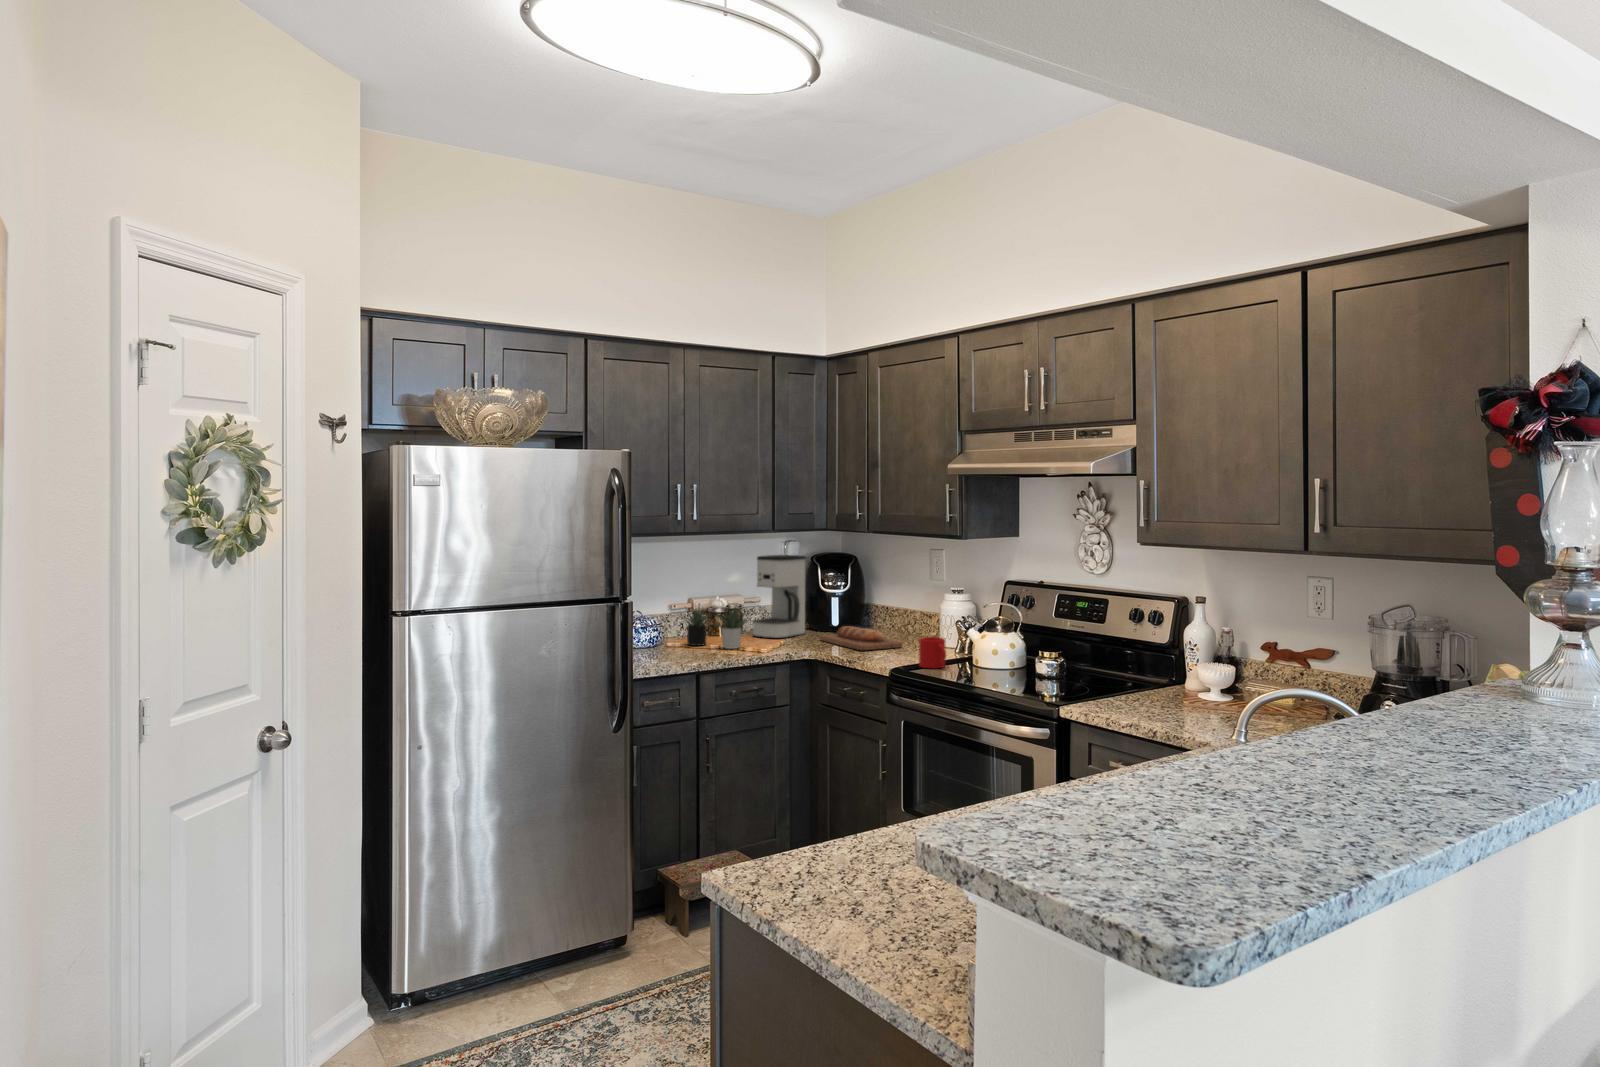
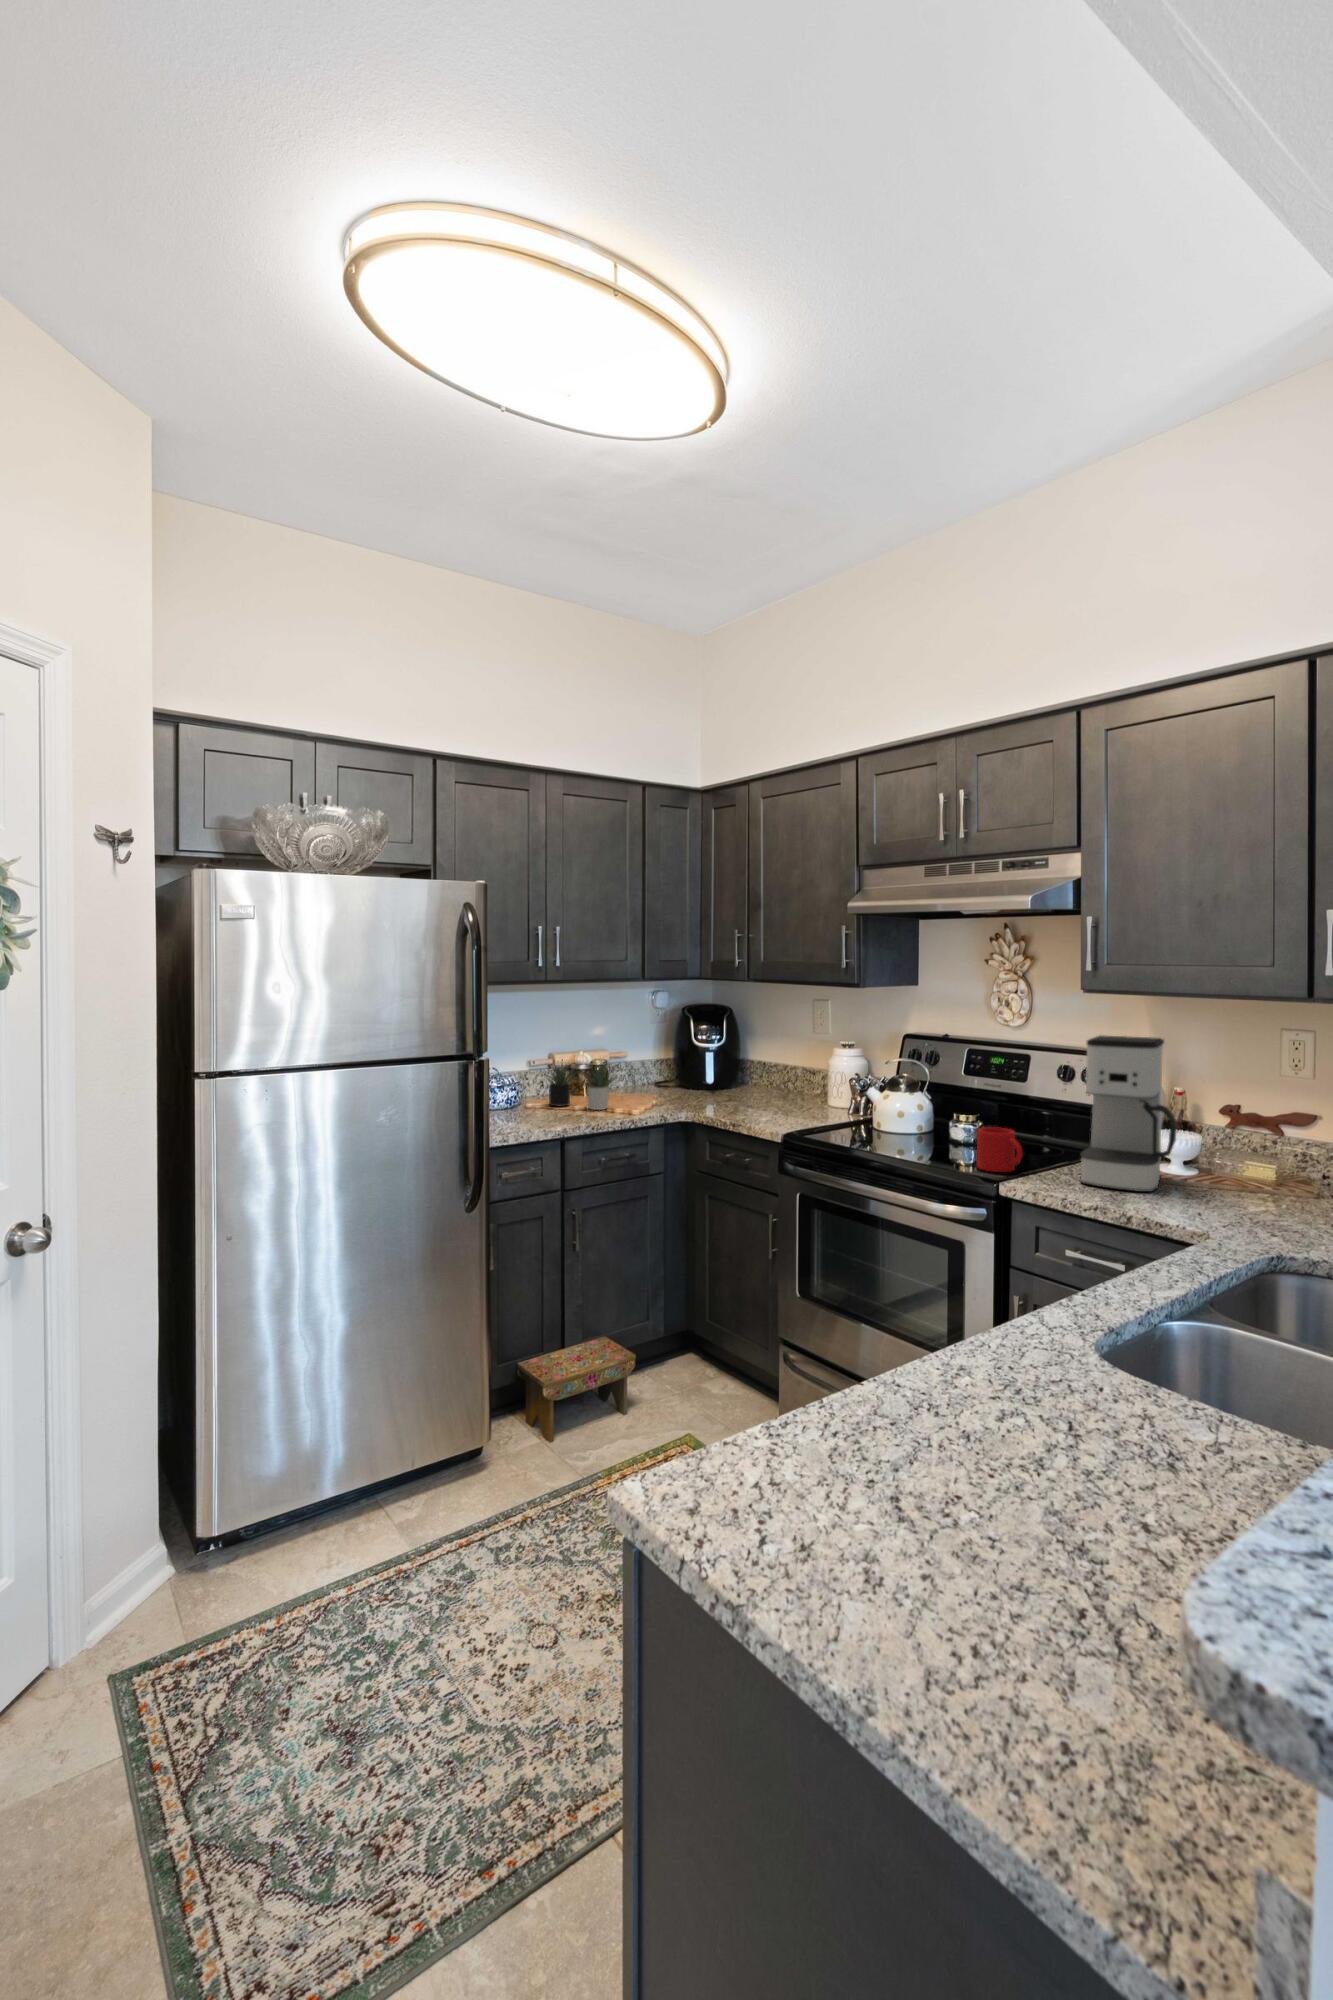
coffee maker: present [753,555,806,638] -> present [1080,1036,1177,1192]
bread loaf: present [820,626,903,650] -> none [693,1084,786,1111]
mug: present [919,637,946,668] -> present [977,1127,1023,1172]

